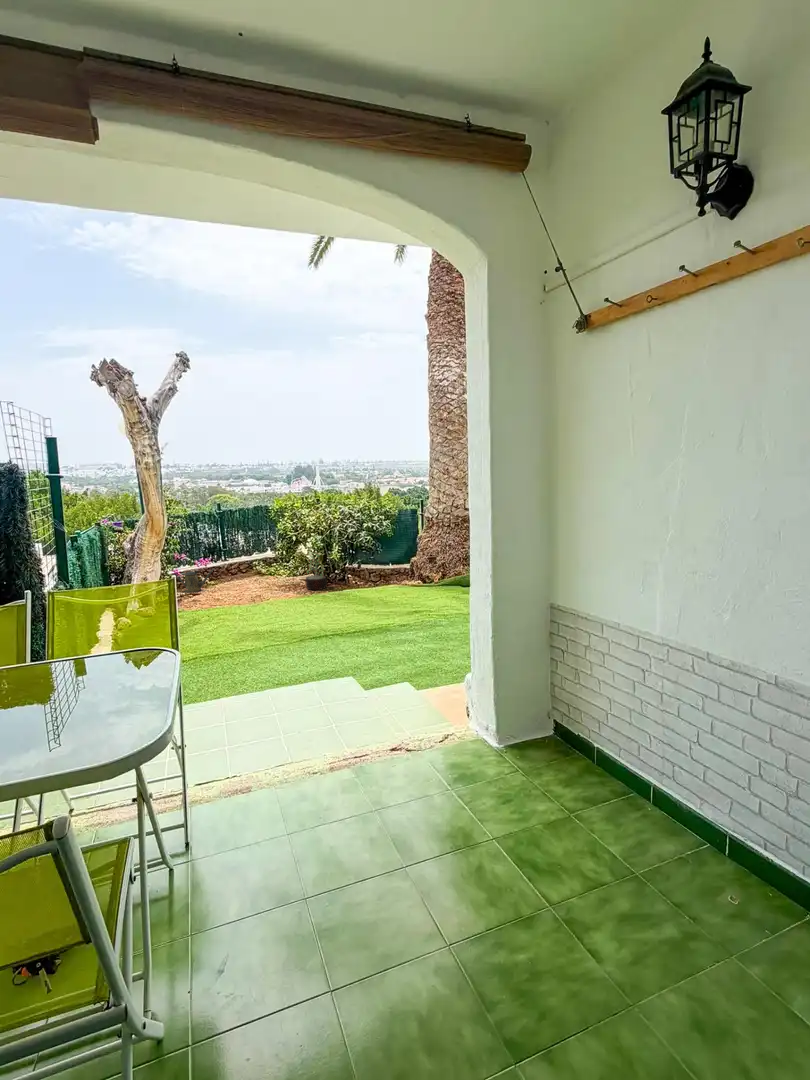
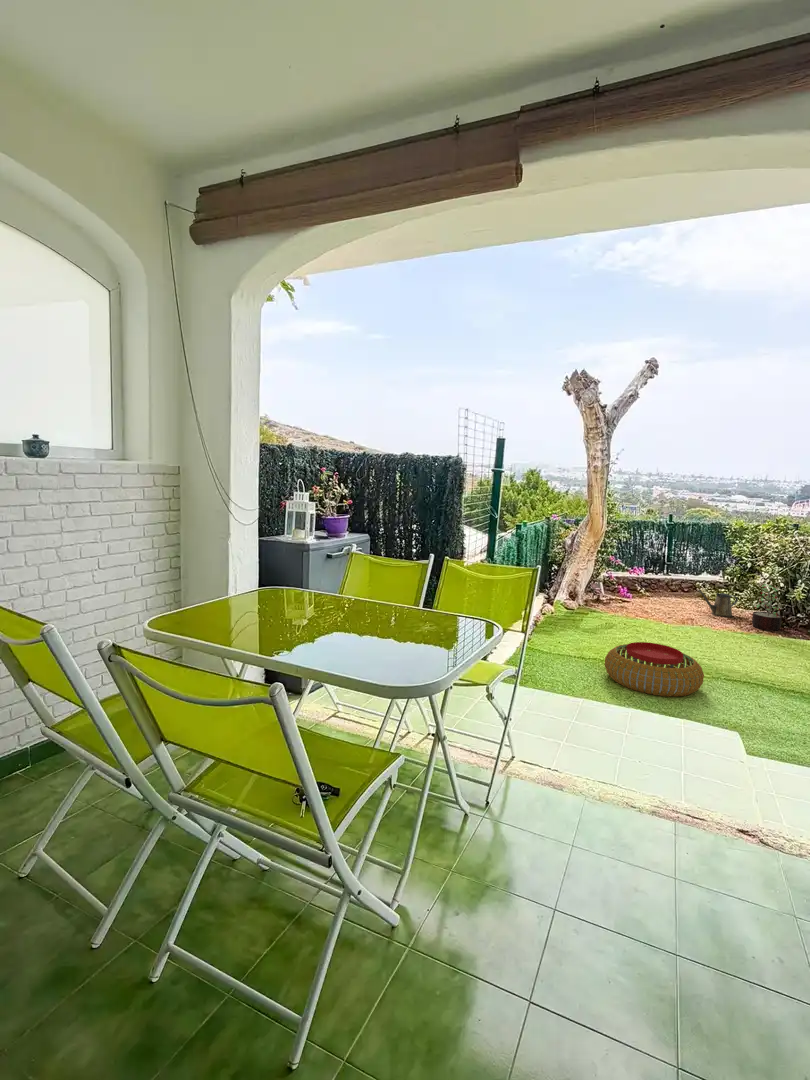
watering can: present [178,569,214,592] -> present [698,590,738,617]
pouf: none [216,625,303,675] -> present [604,642,704,697]

